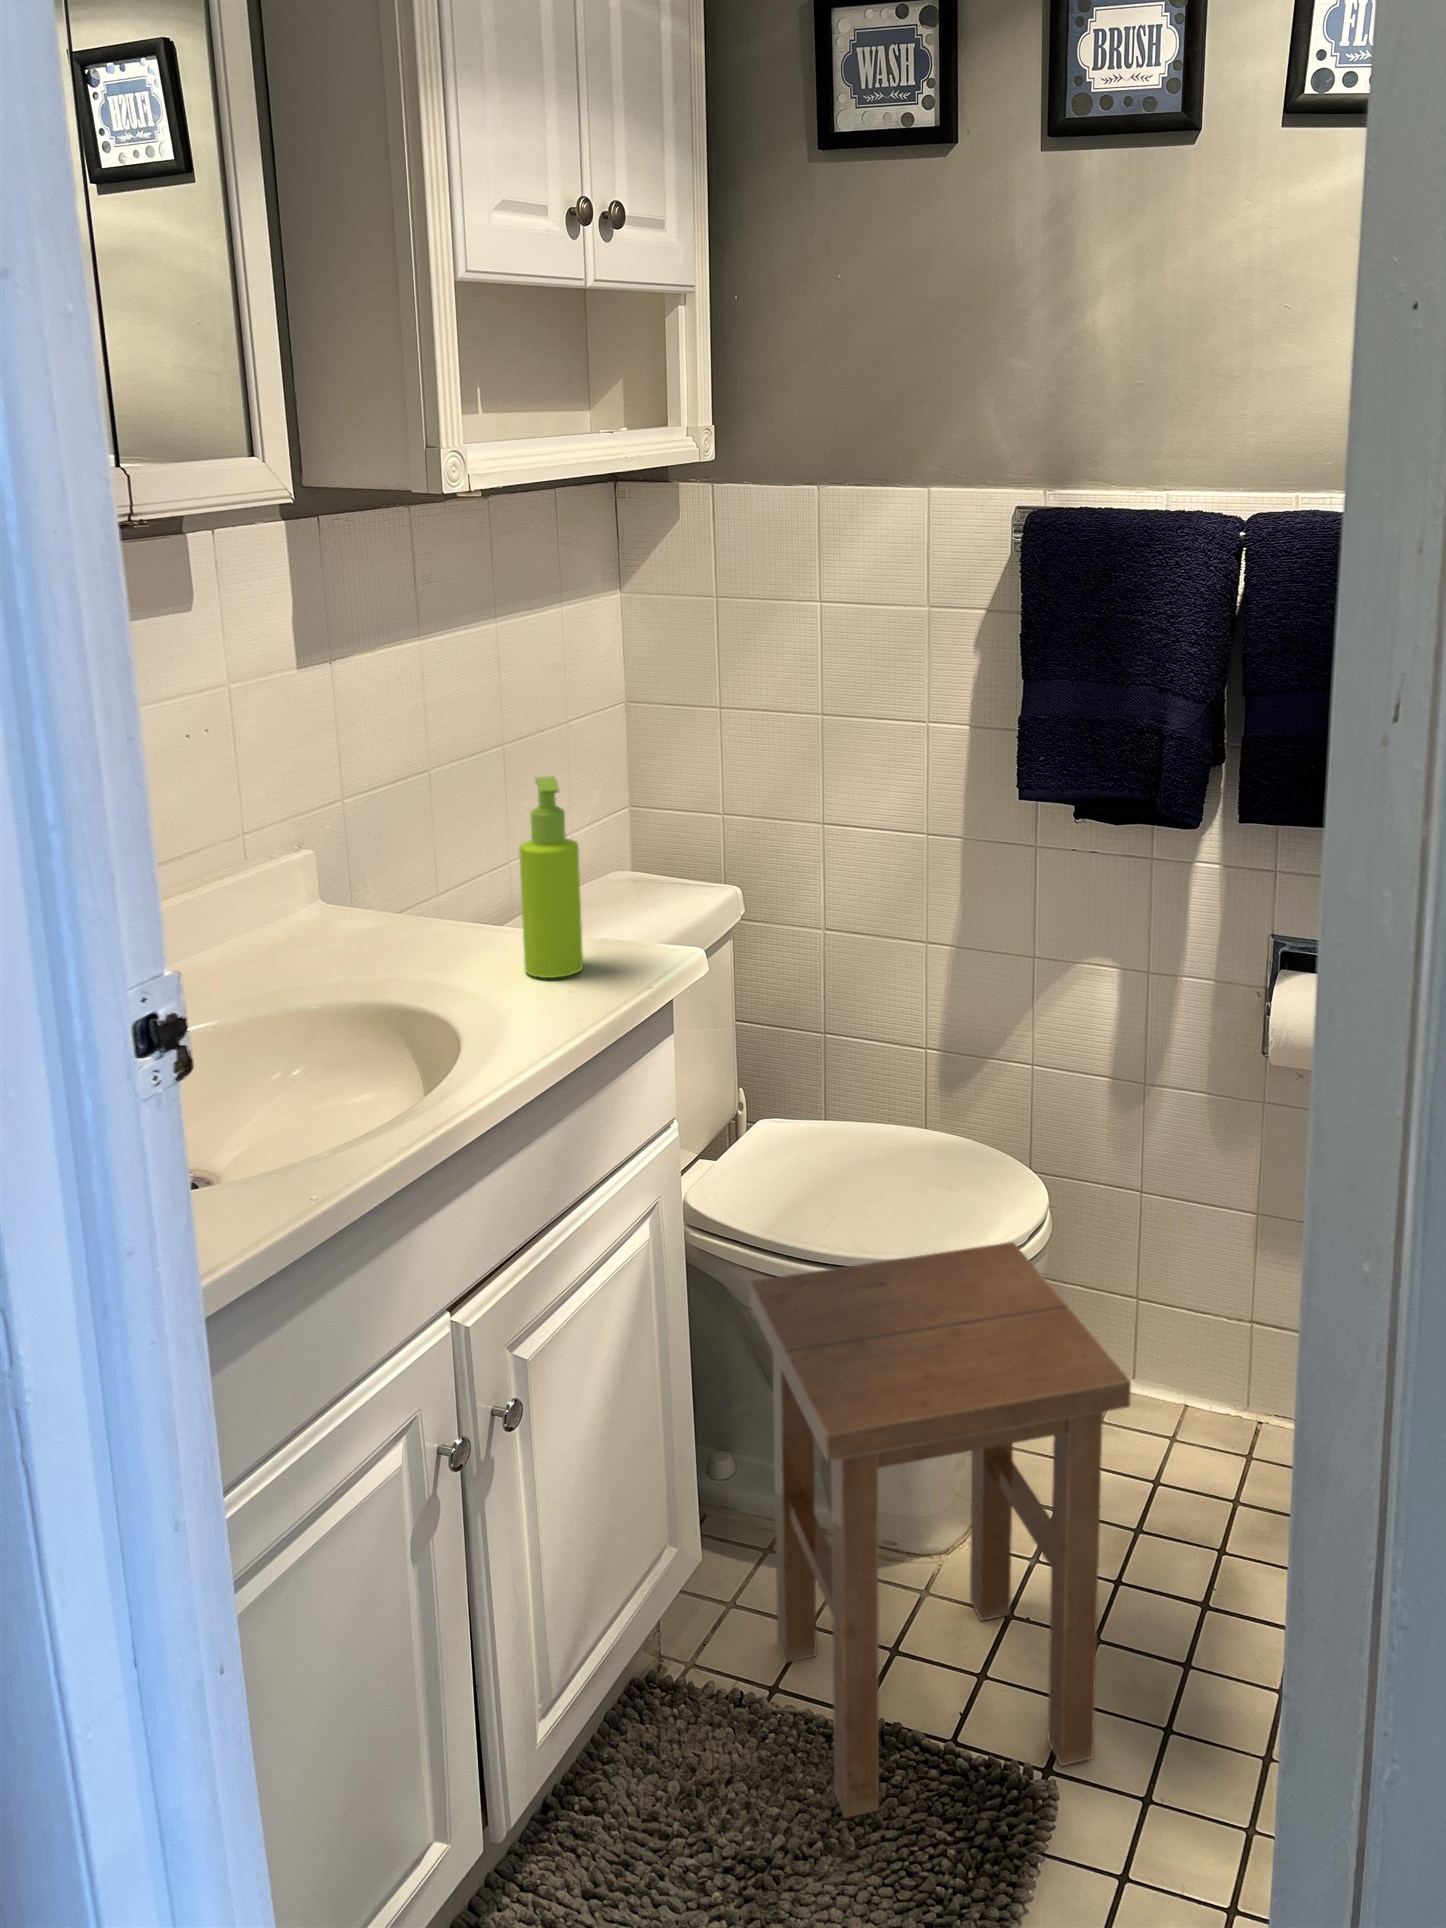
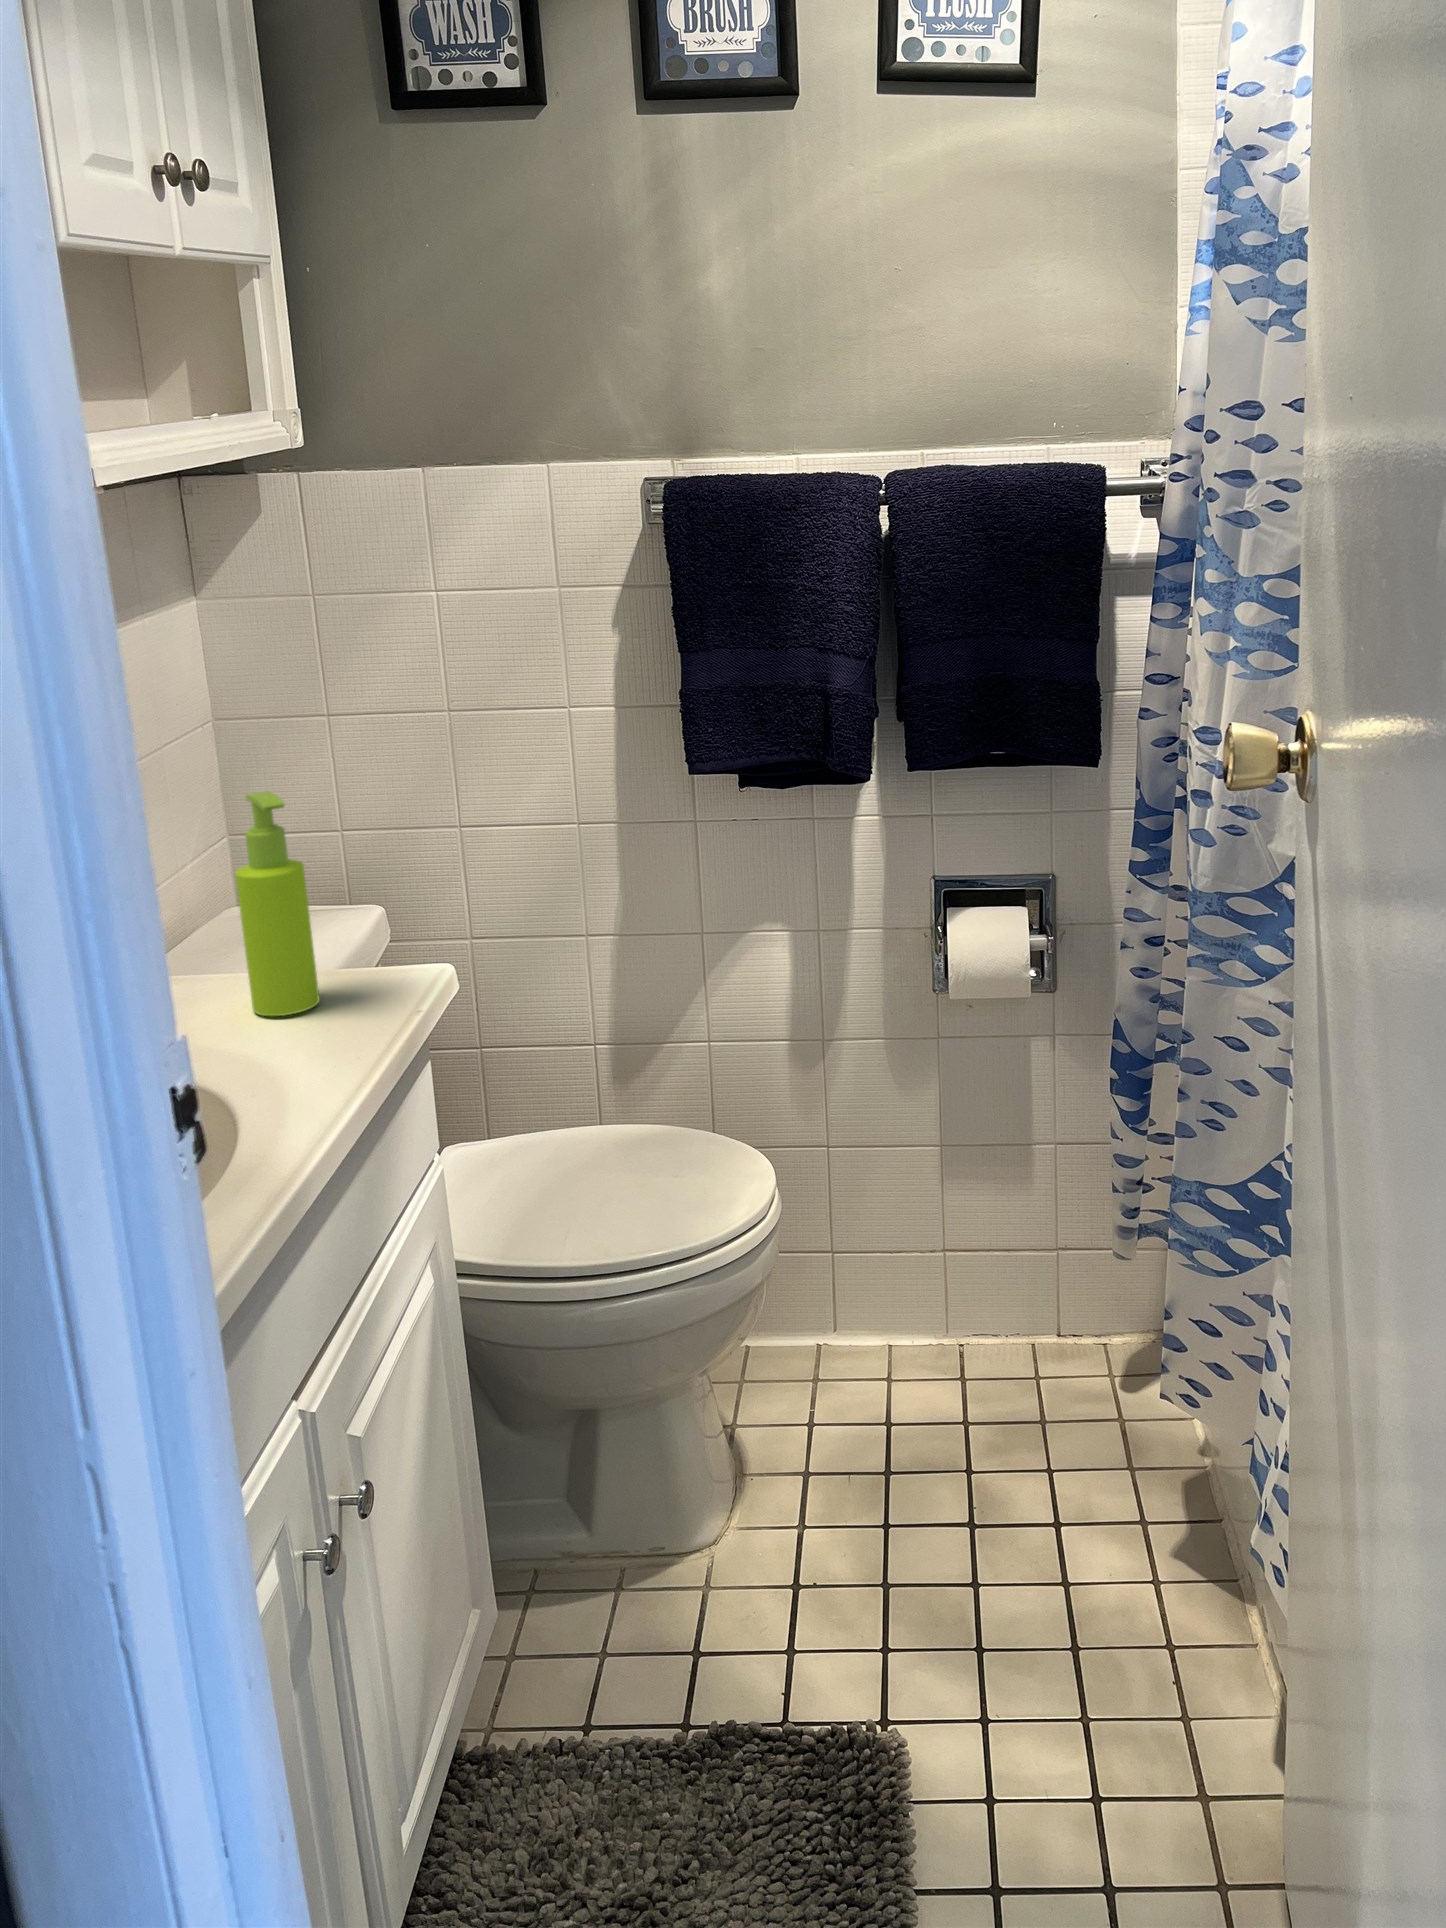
stool: present [749,1242,1131,1818] -> none [513,1211,938,1831]

